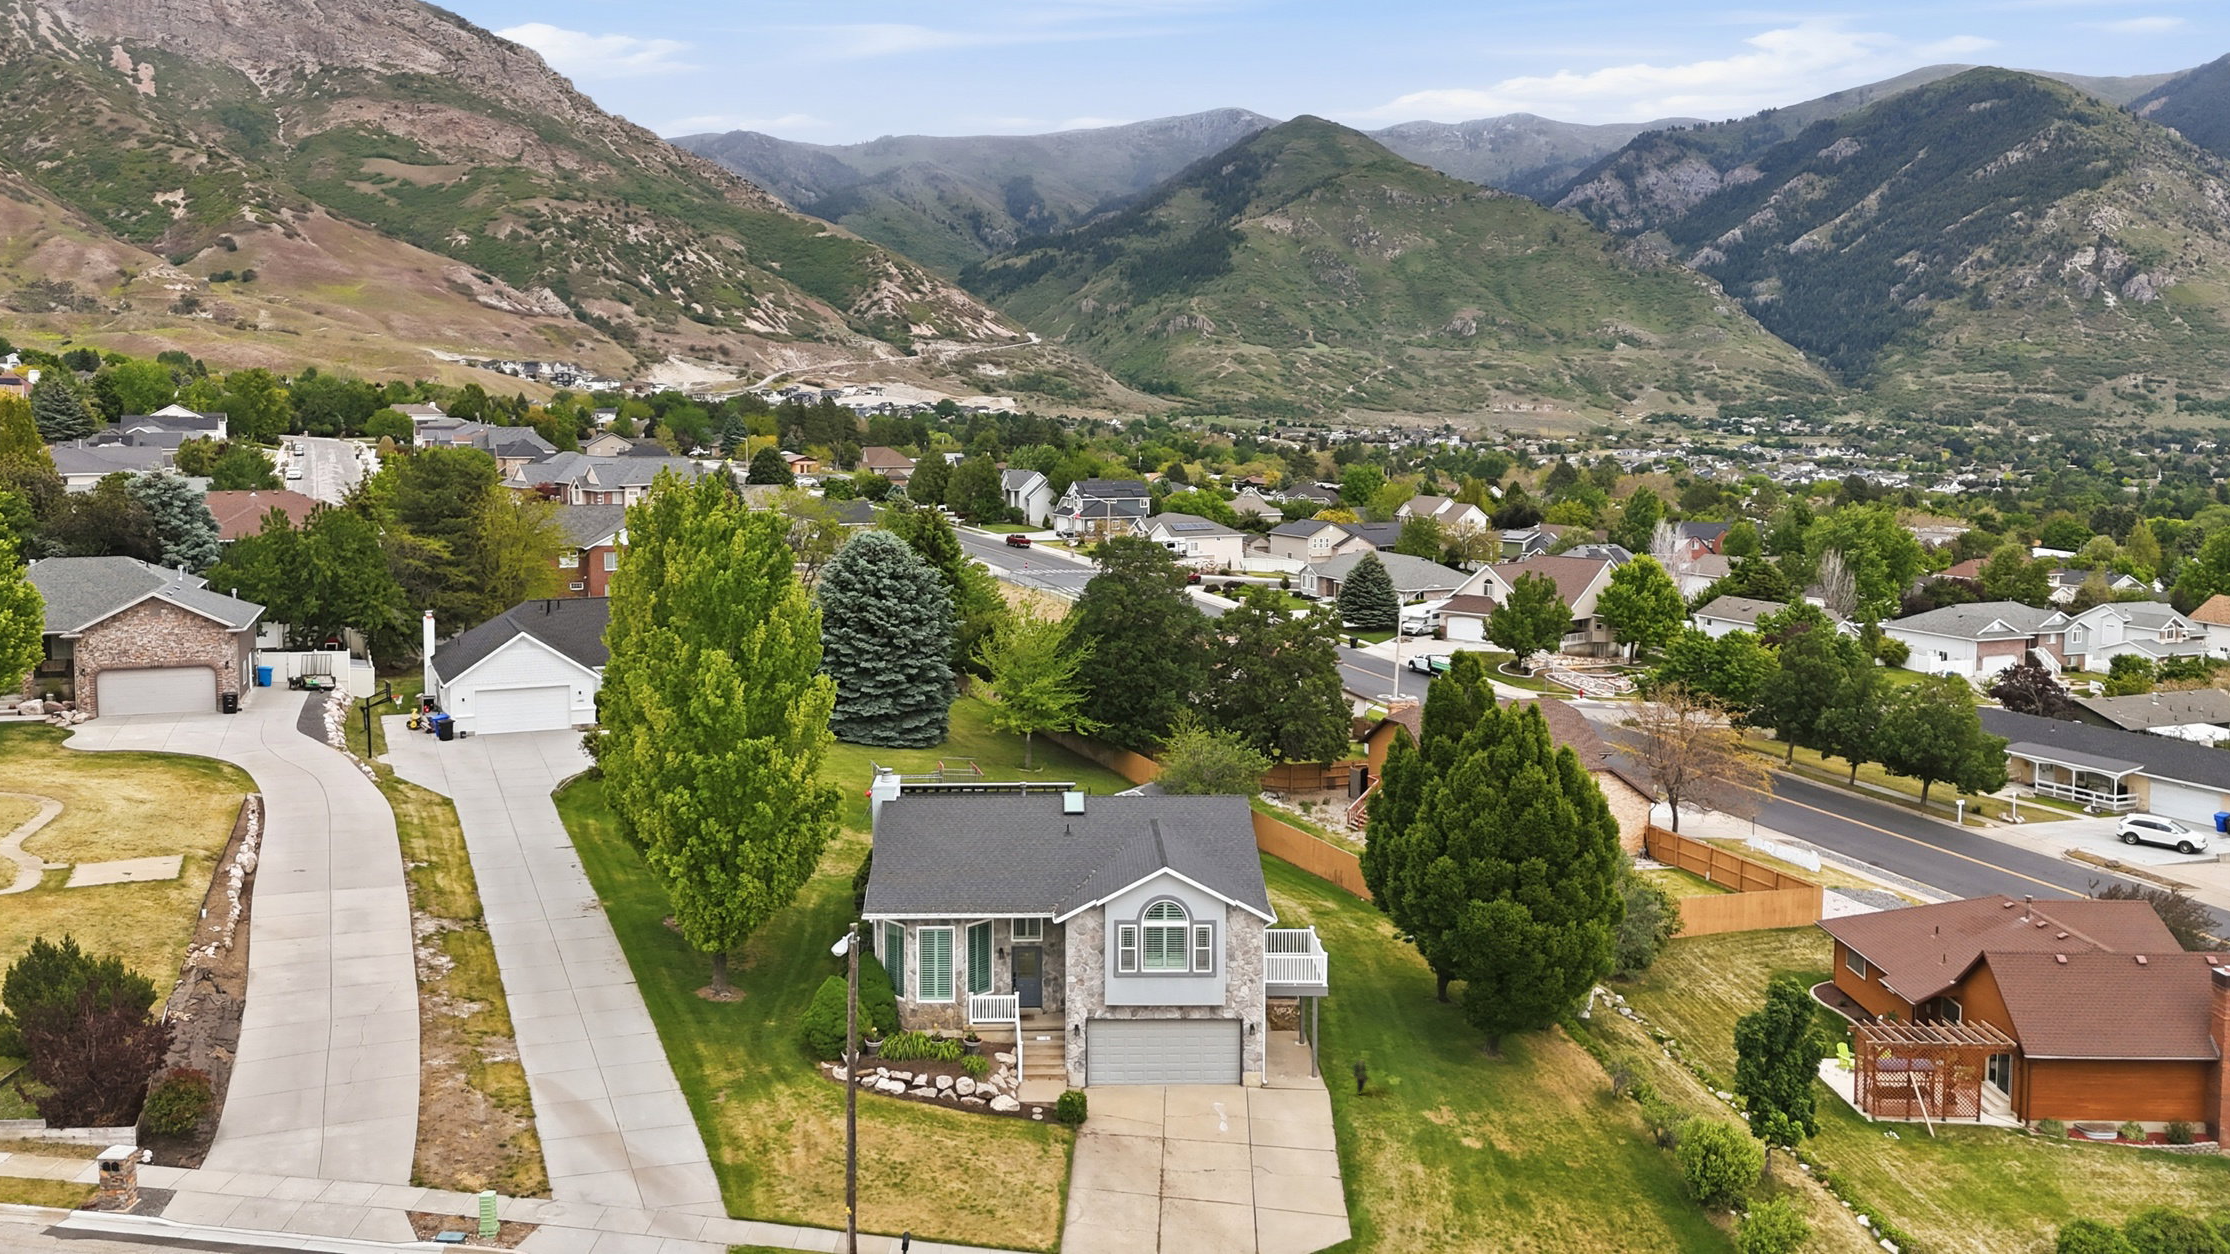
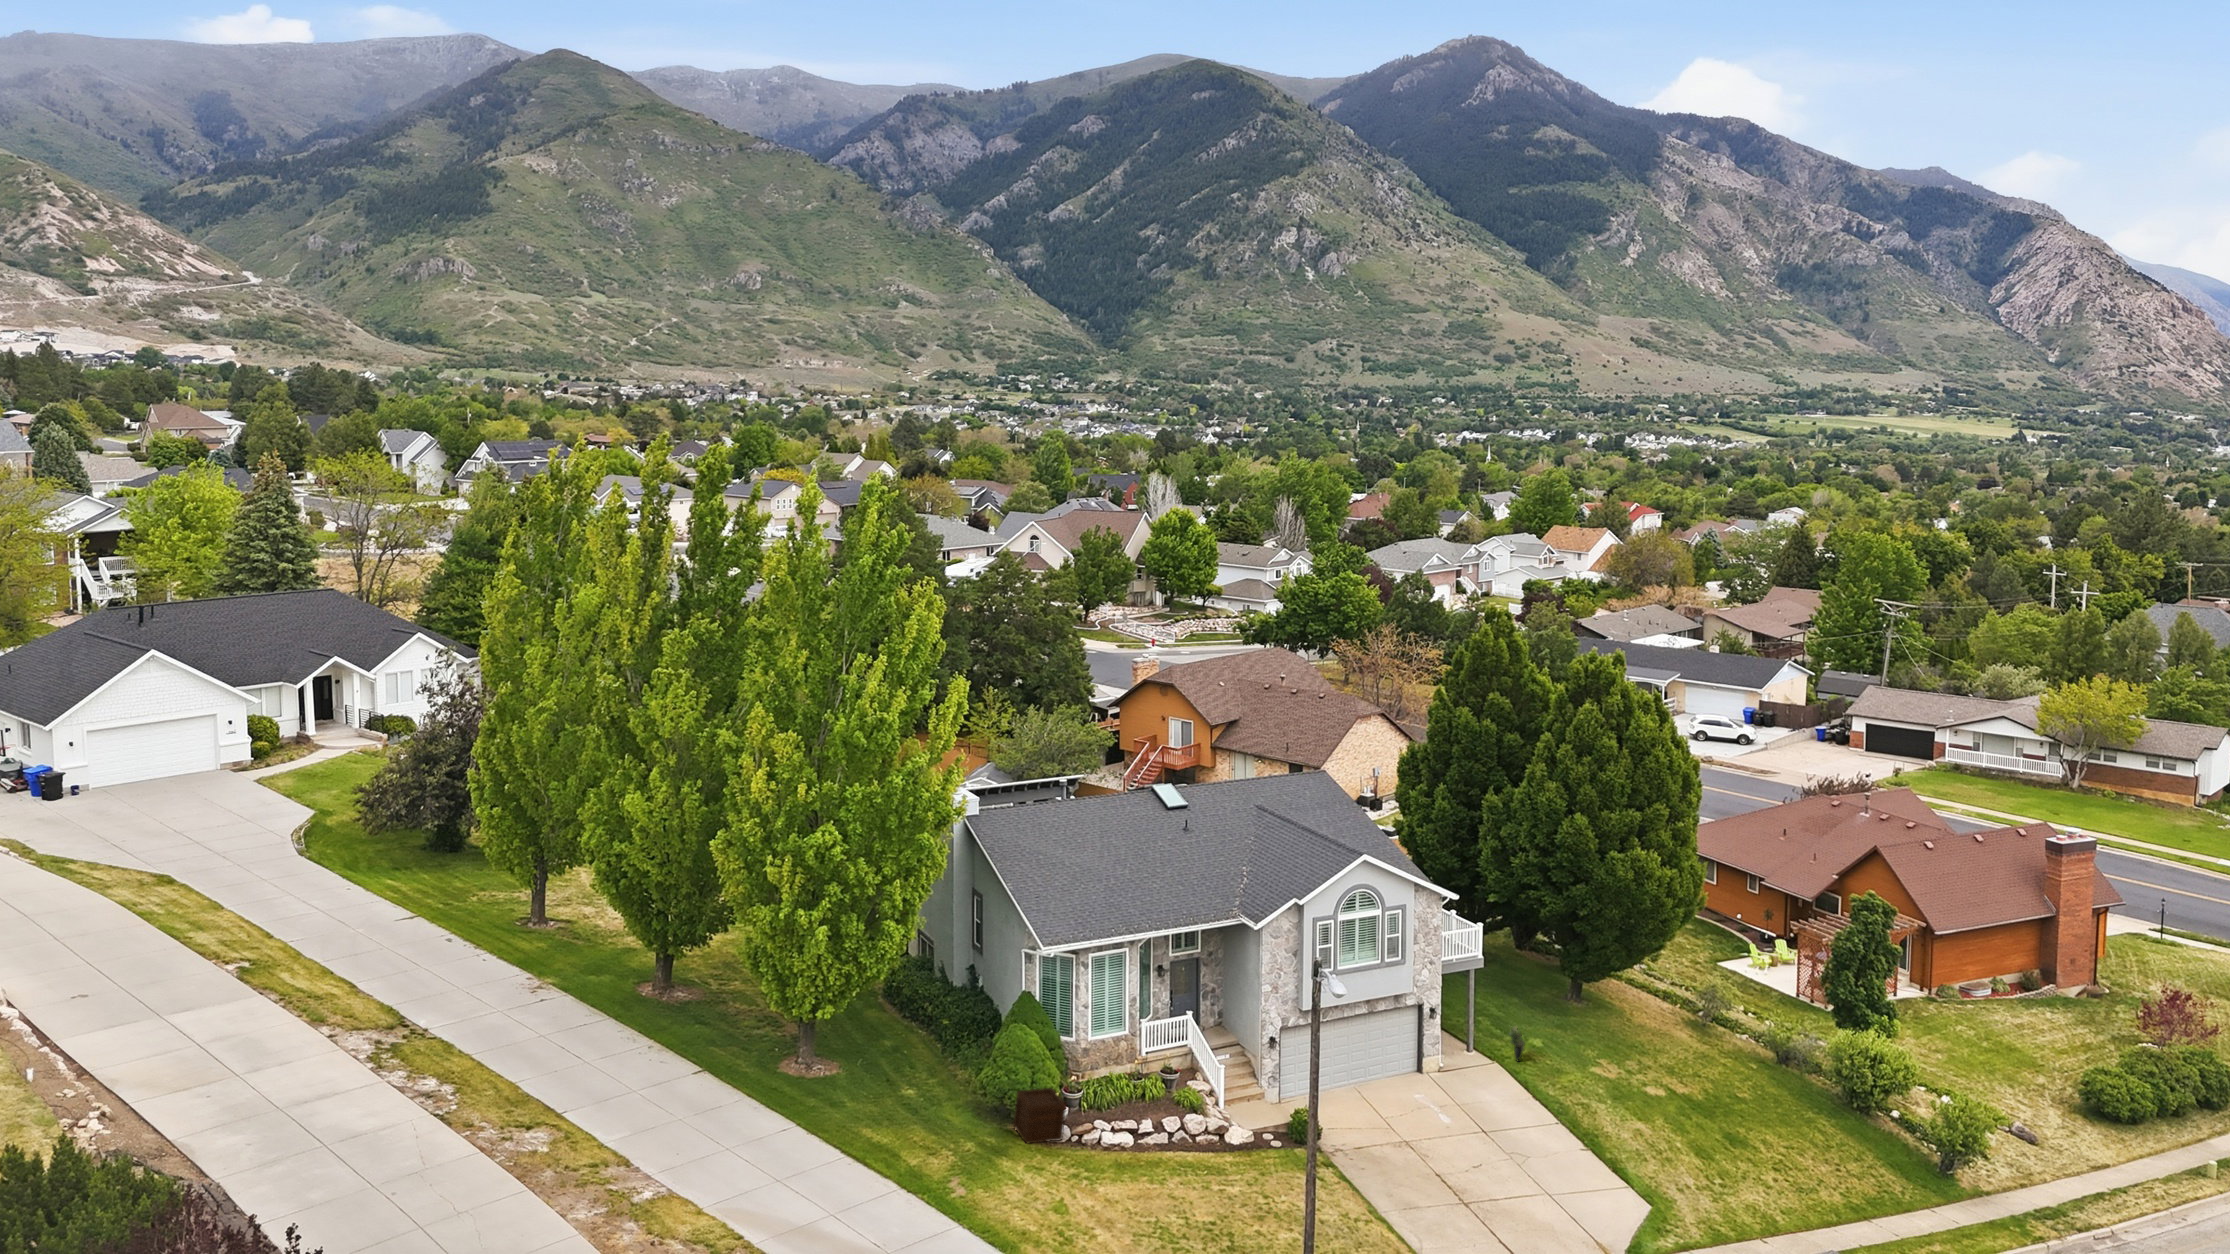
wooden crate: none [815,1031,855,1078] -> present [1014,1088,1066,1143]

